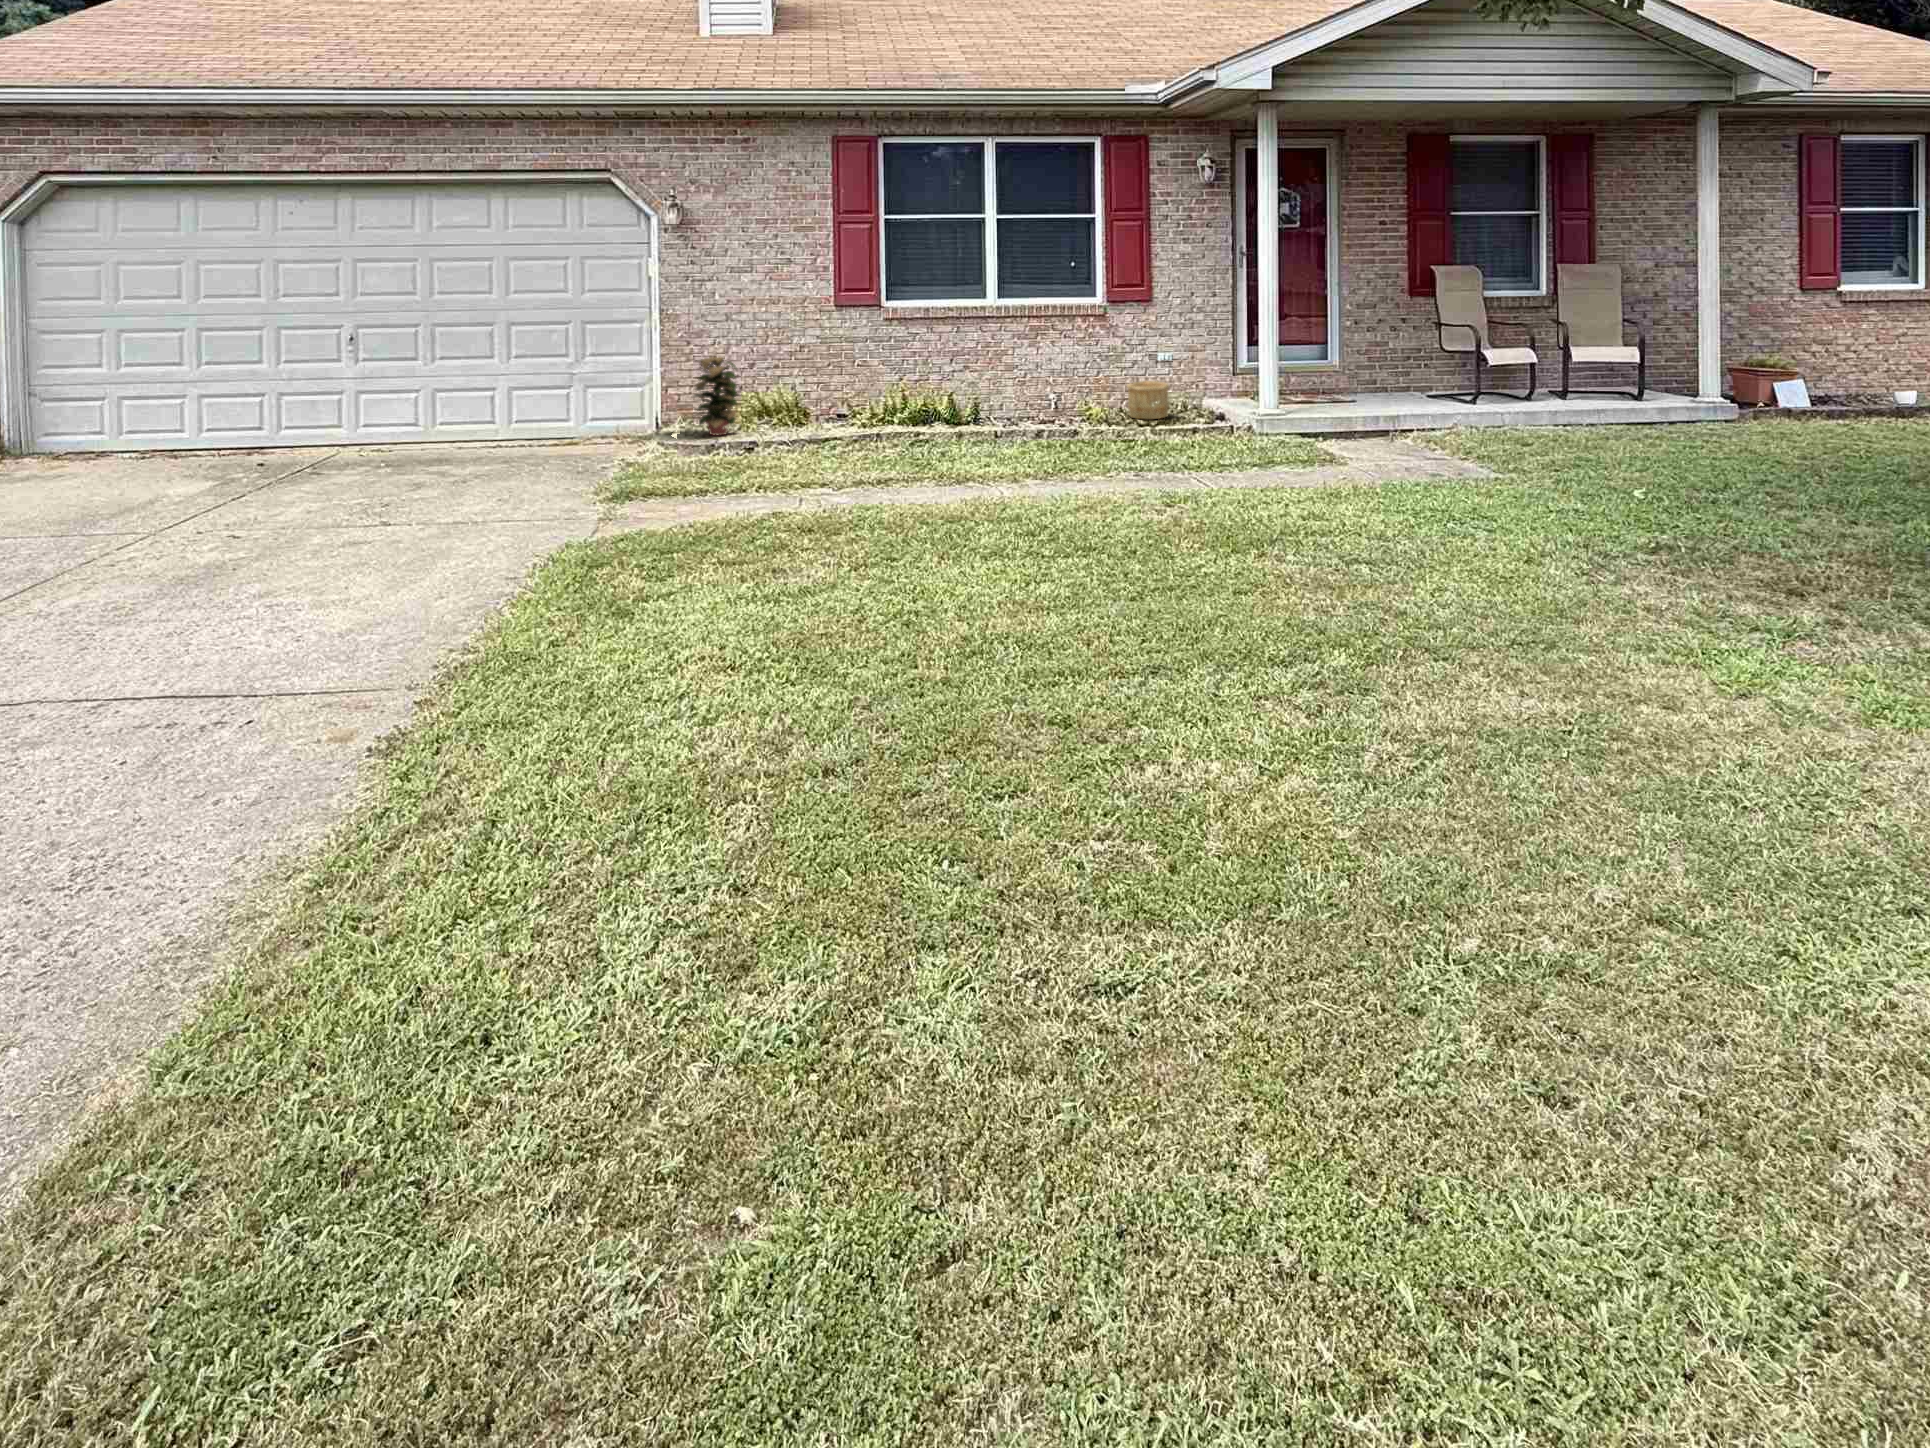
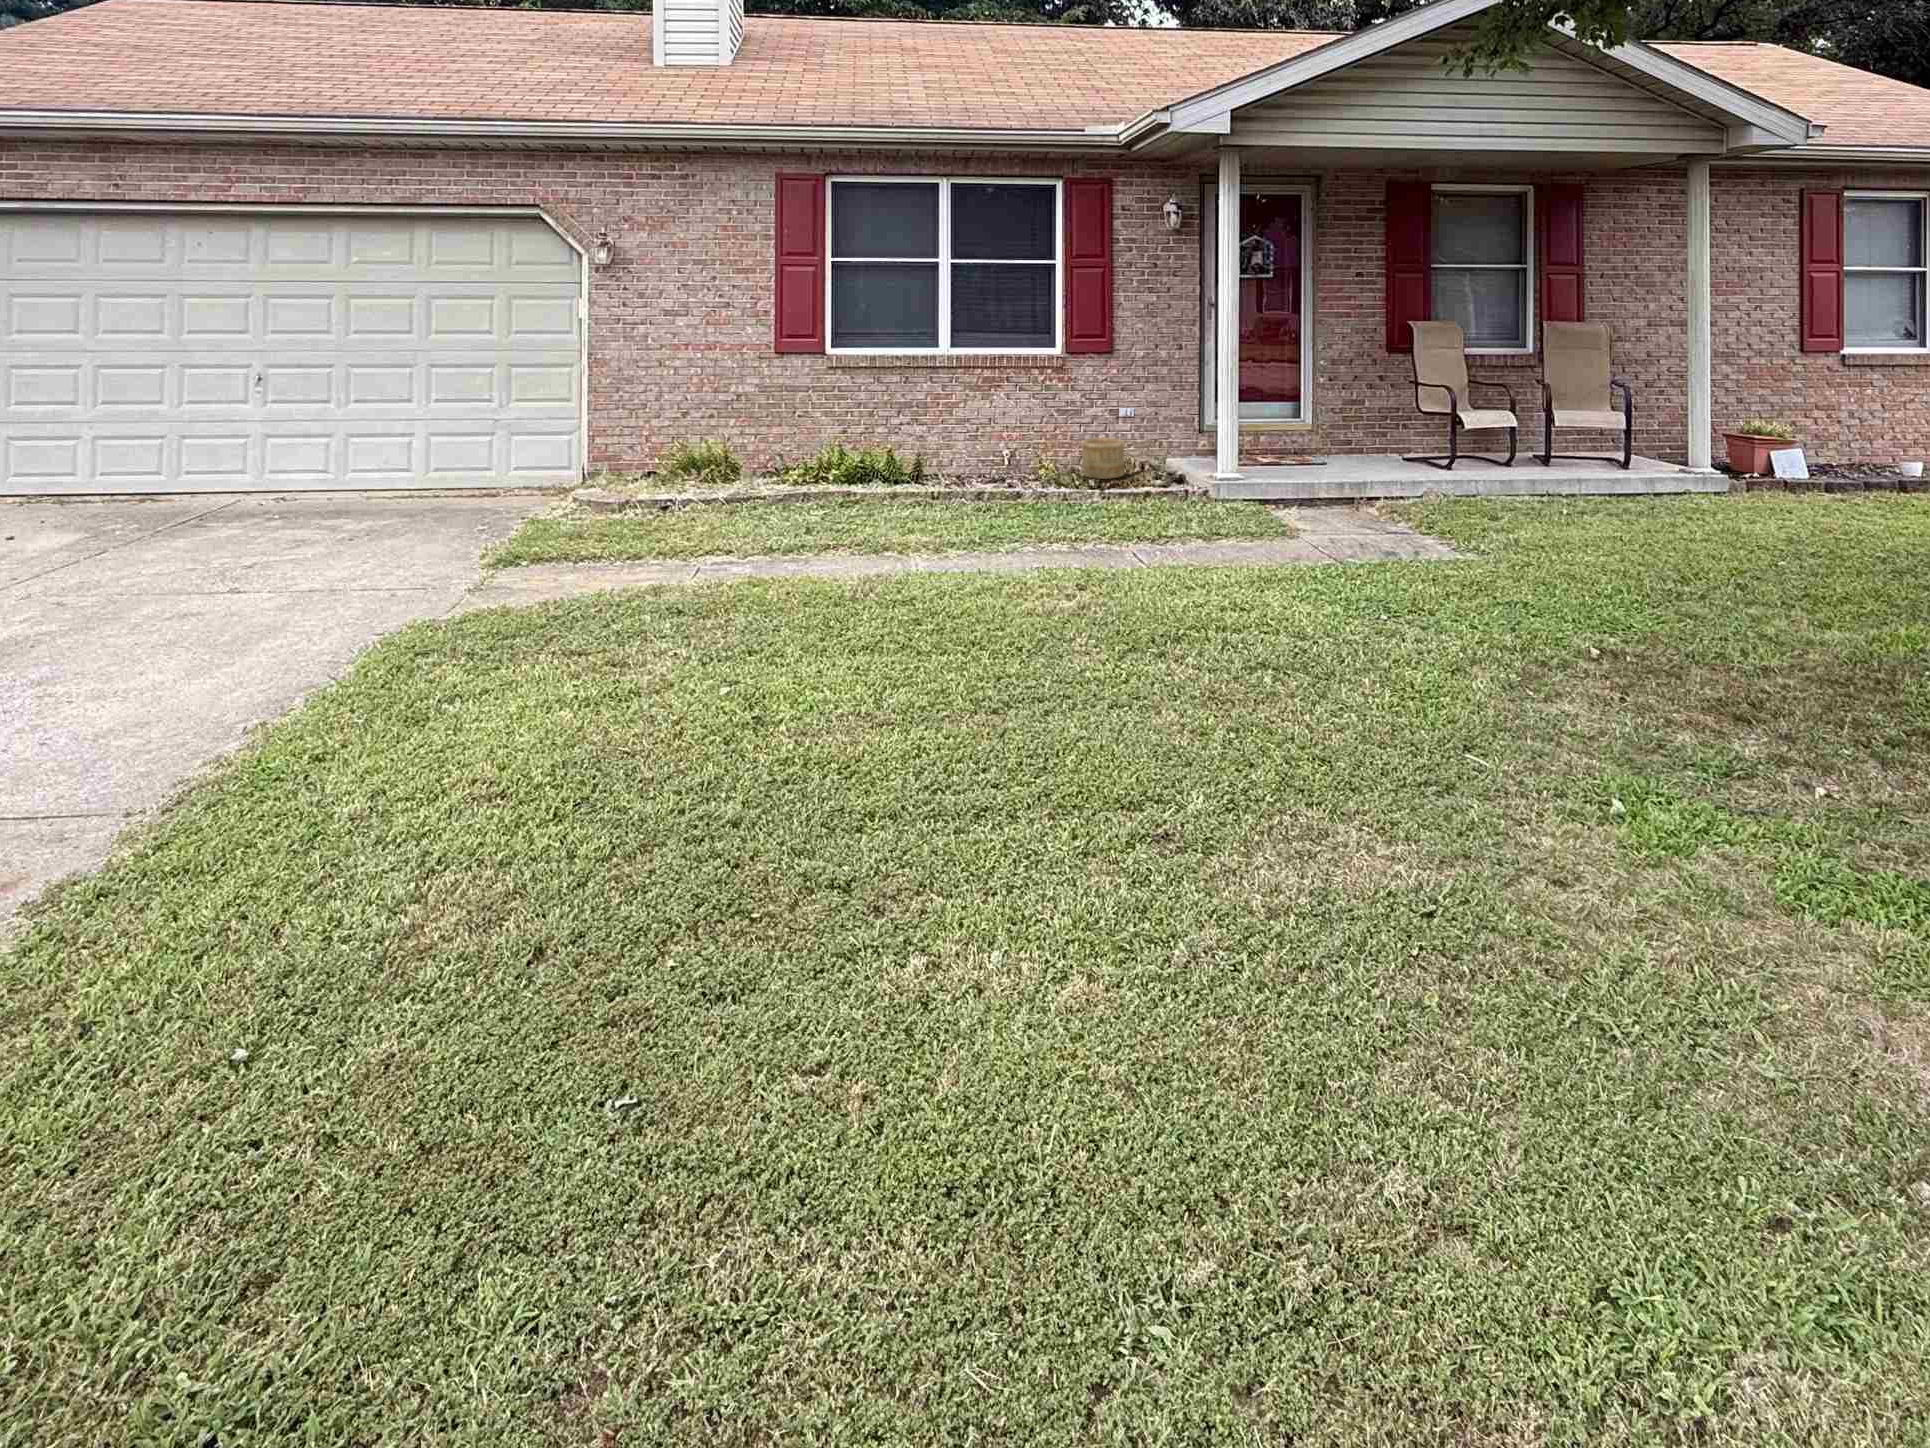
decorative plant: present [694,357,738,435] -> none [610,404,671,488]

